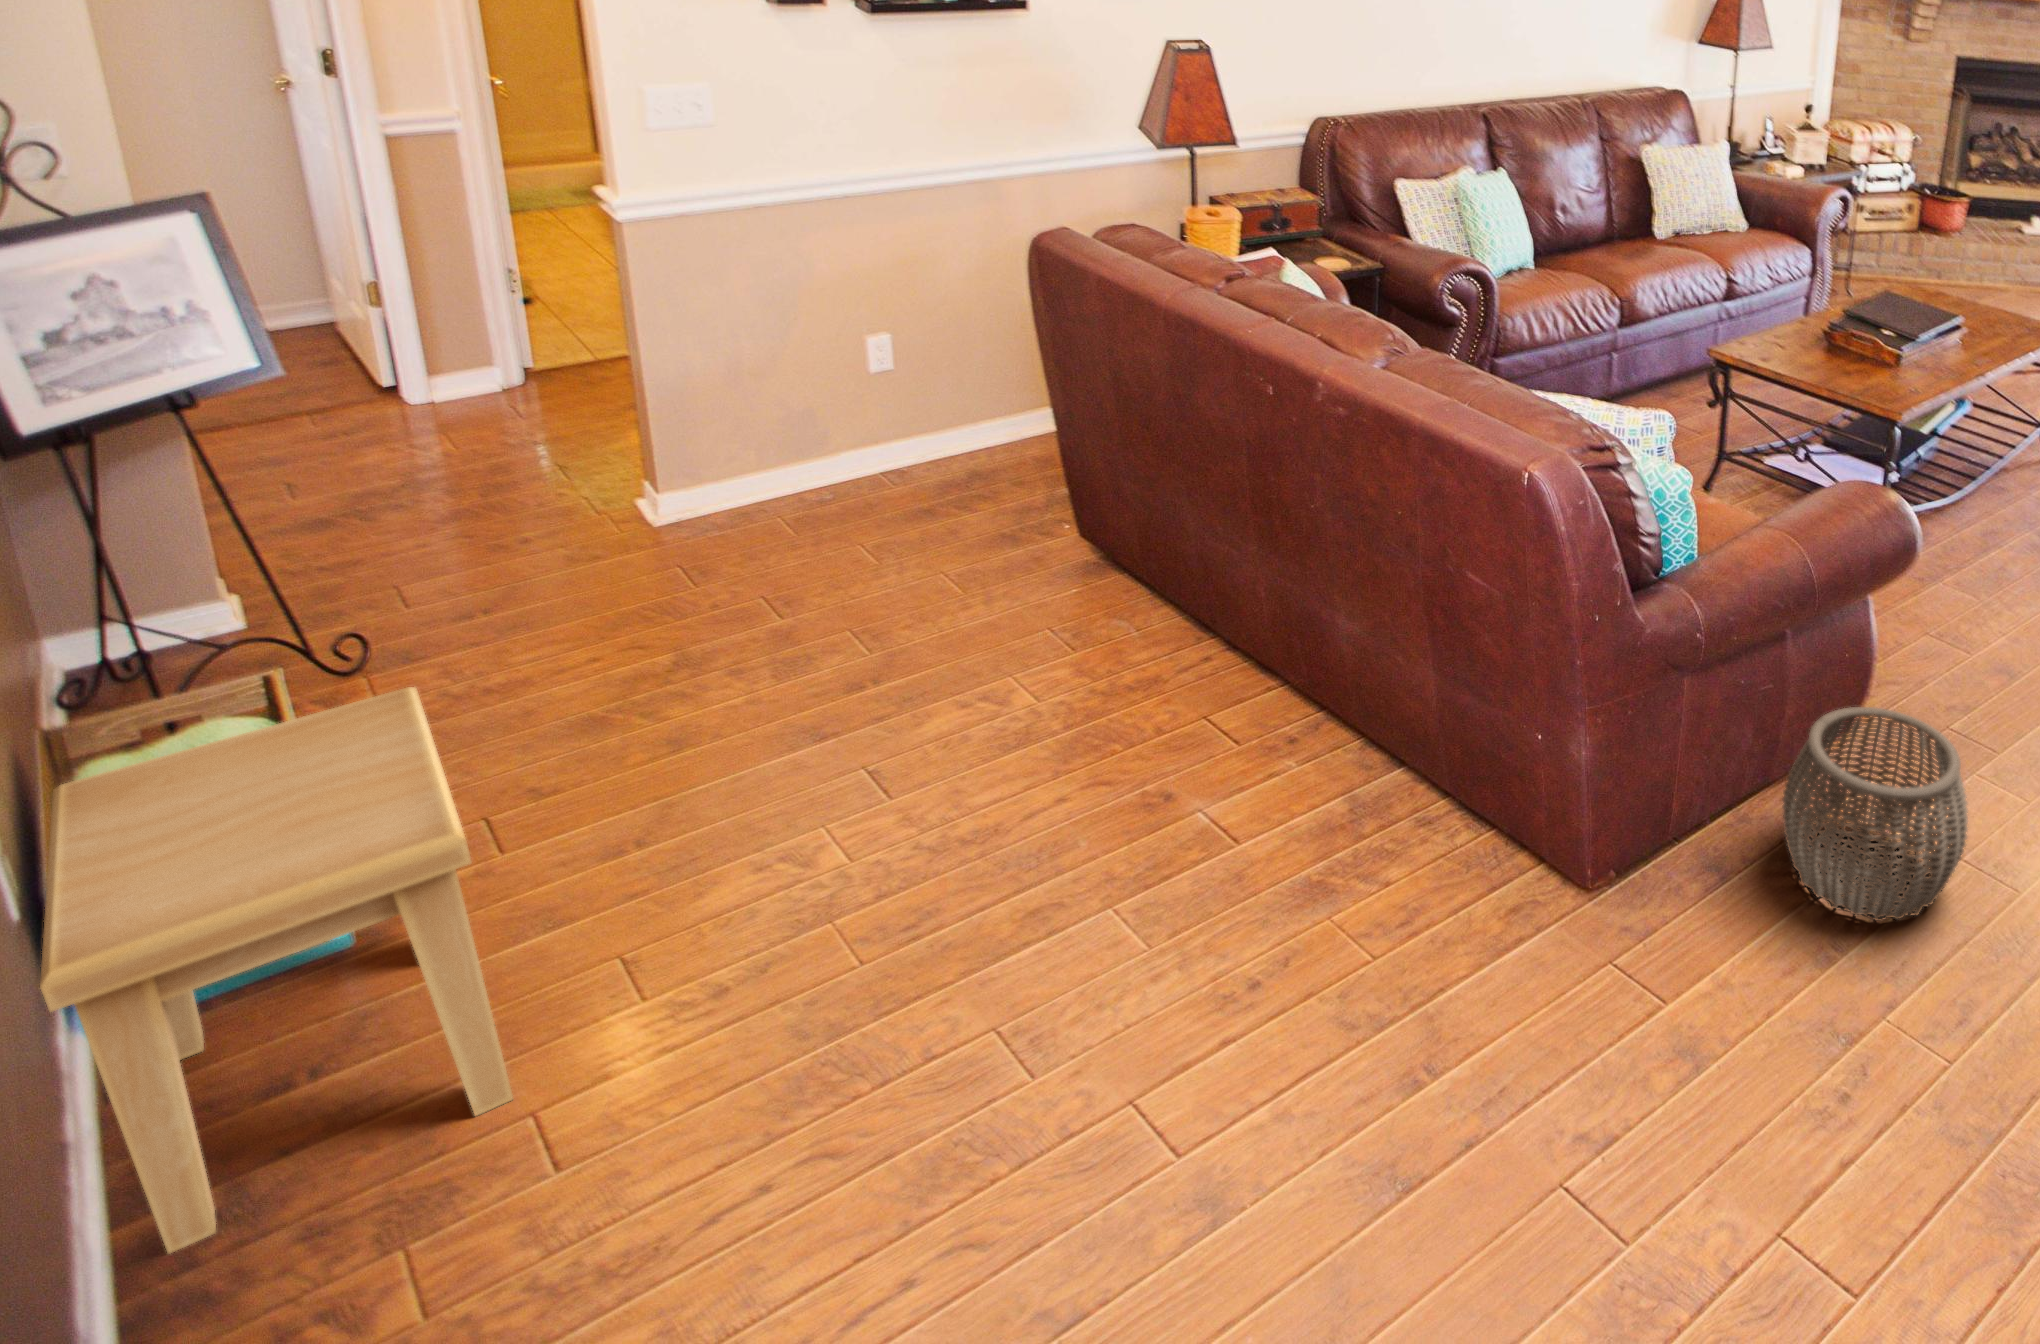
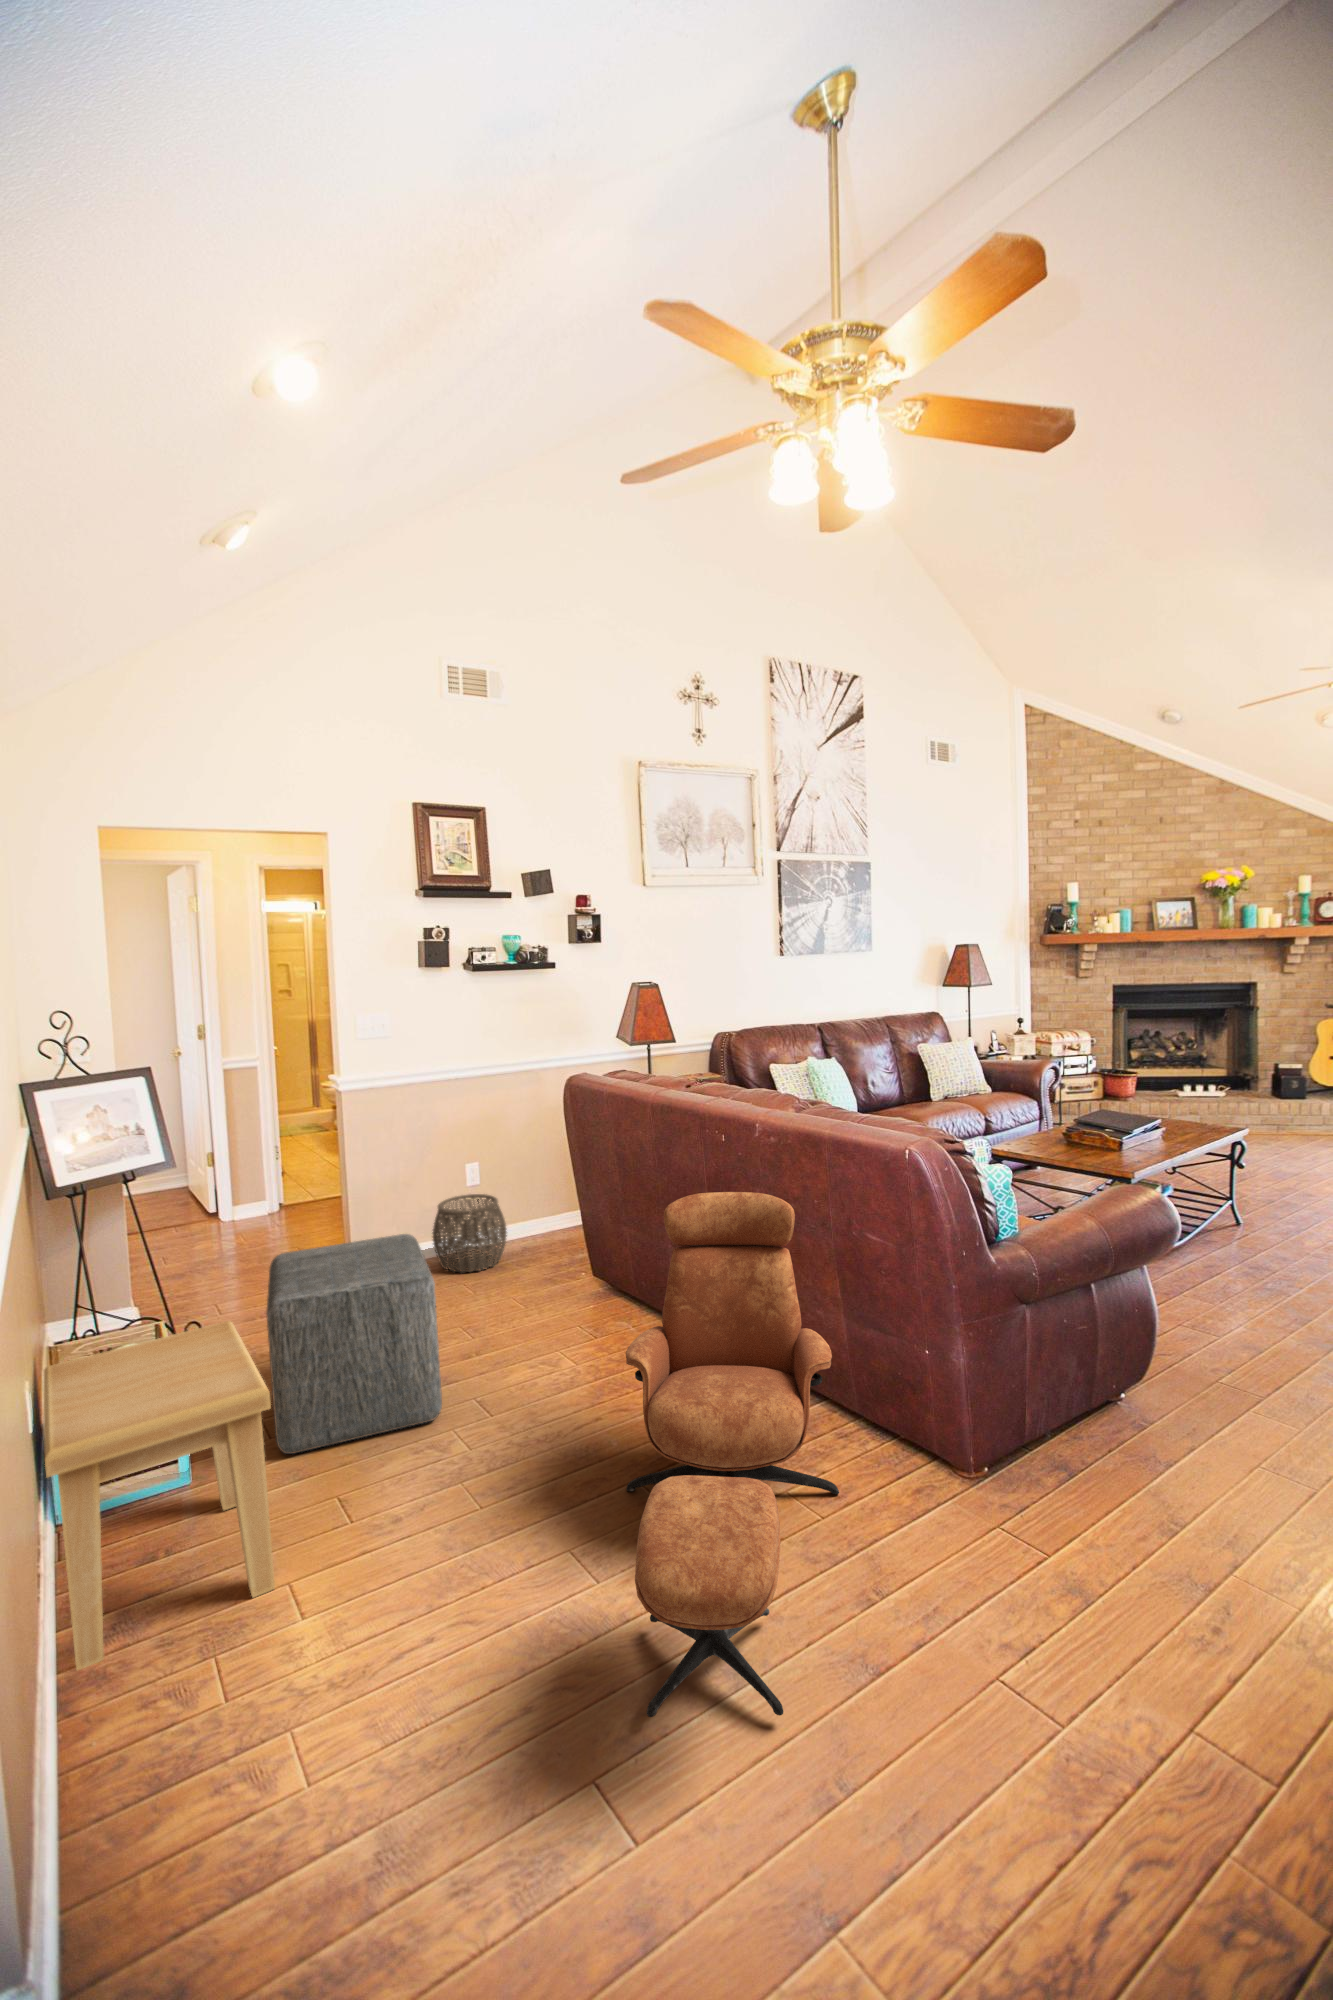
lounge chair: none [1051,478,1406,1295] -> present [626,1192,839,1717]
ottoman: none [487,499,814,857] -> present [266,1234,442,1454]
woven basket: present [1782,707,1968,921] -> present [433,1194,507,1272]

